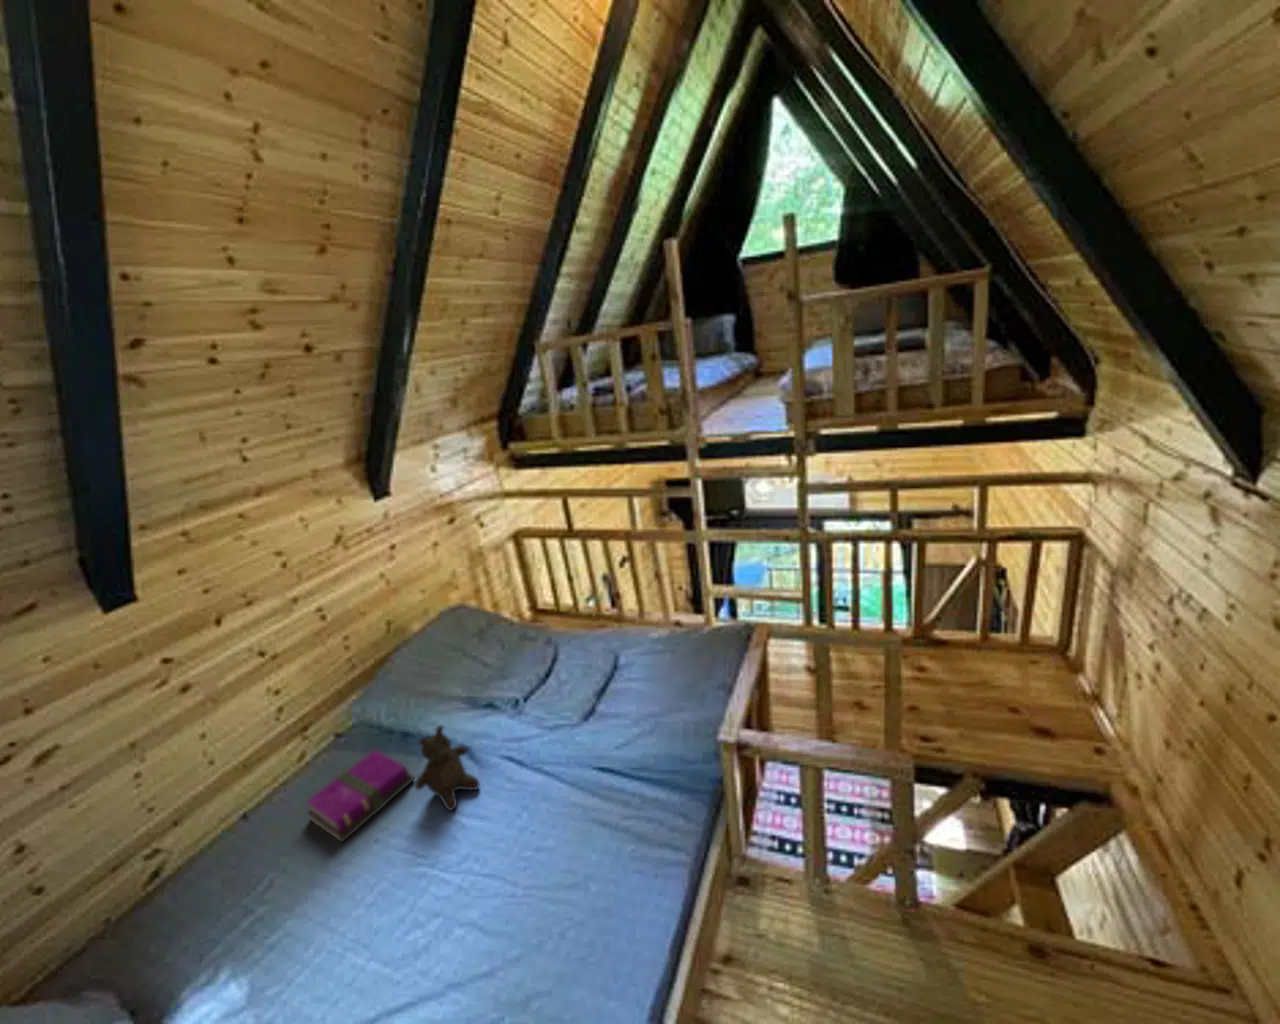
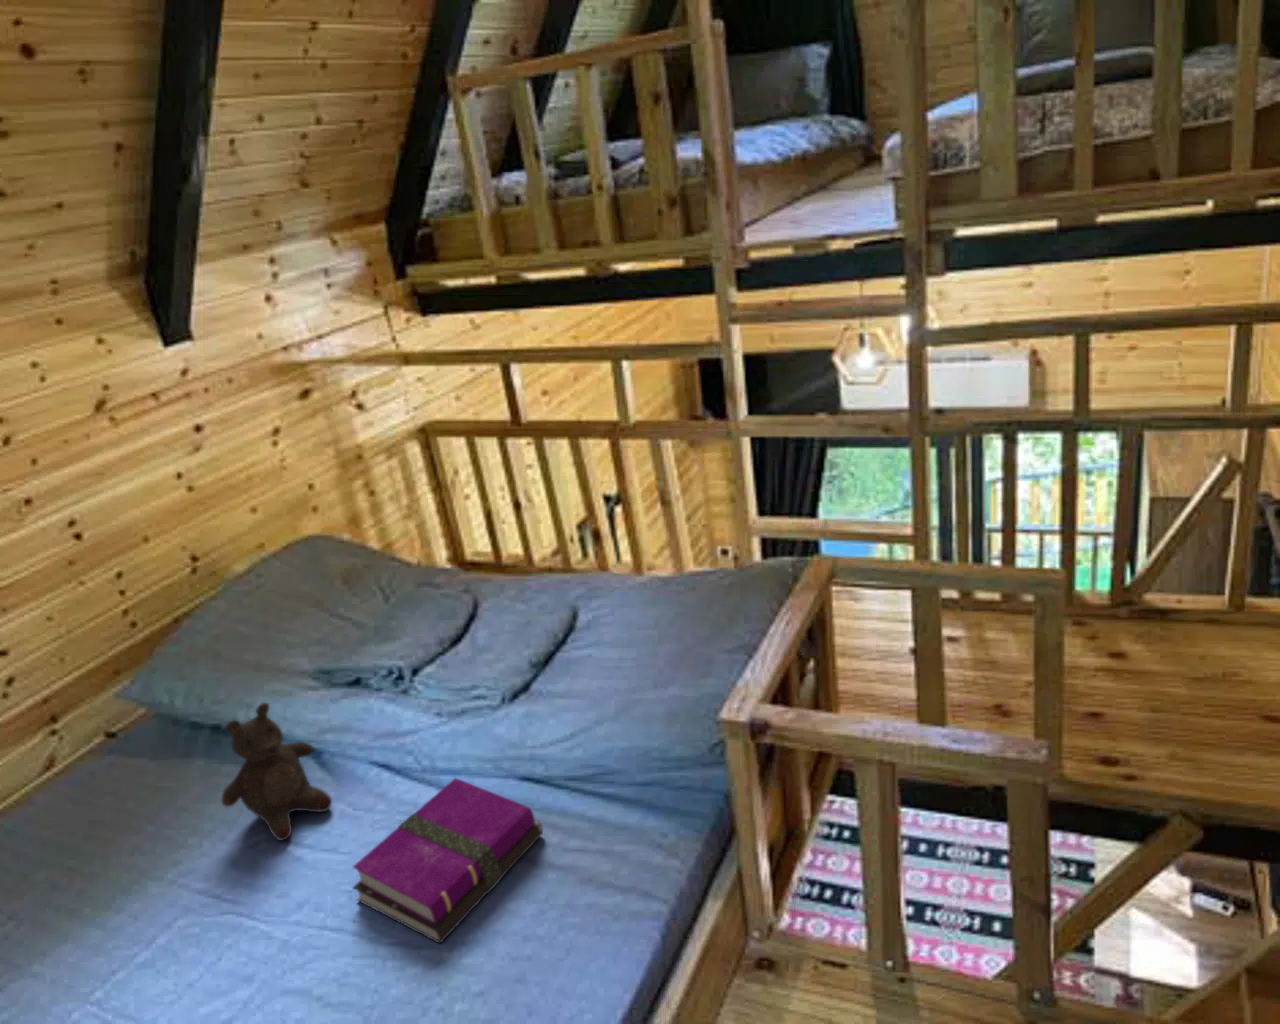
notebook: present [308,751,414,841] -> present [353,778,543,943]

